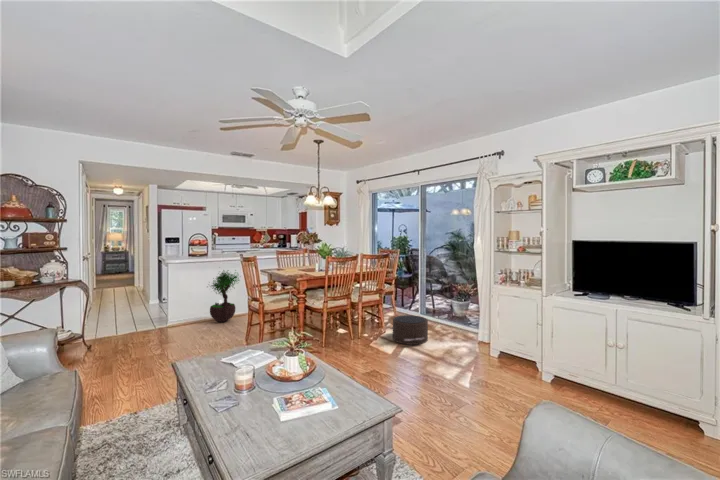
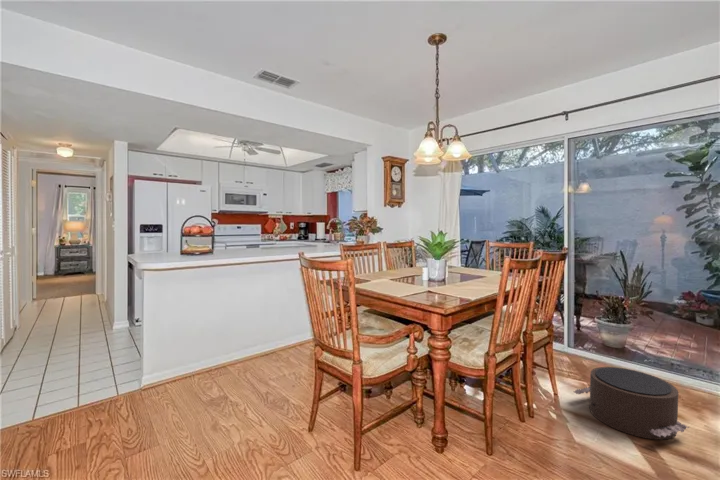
potted tree: present [210,270,239,322] -> none [217,274,276,370]

